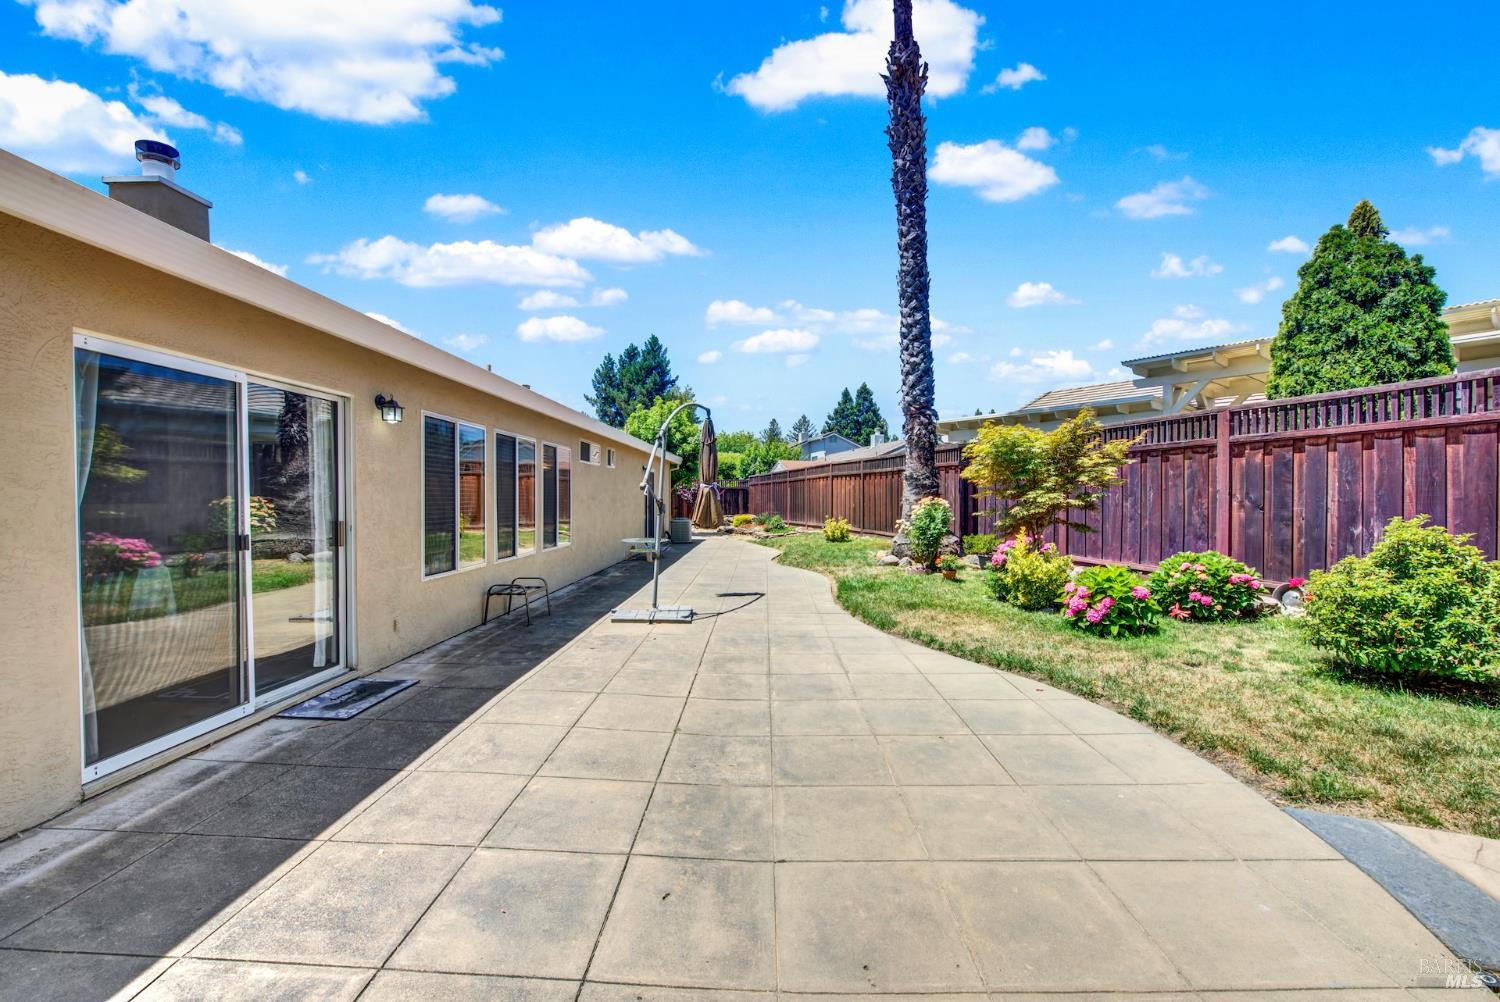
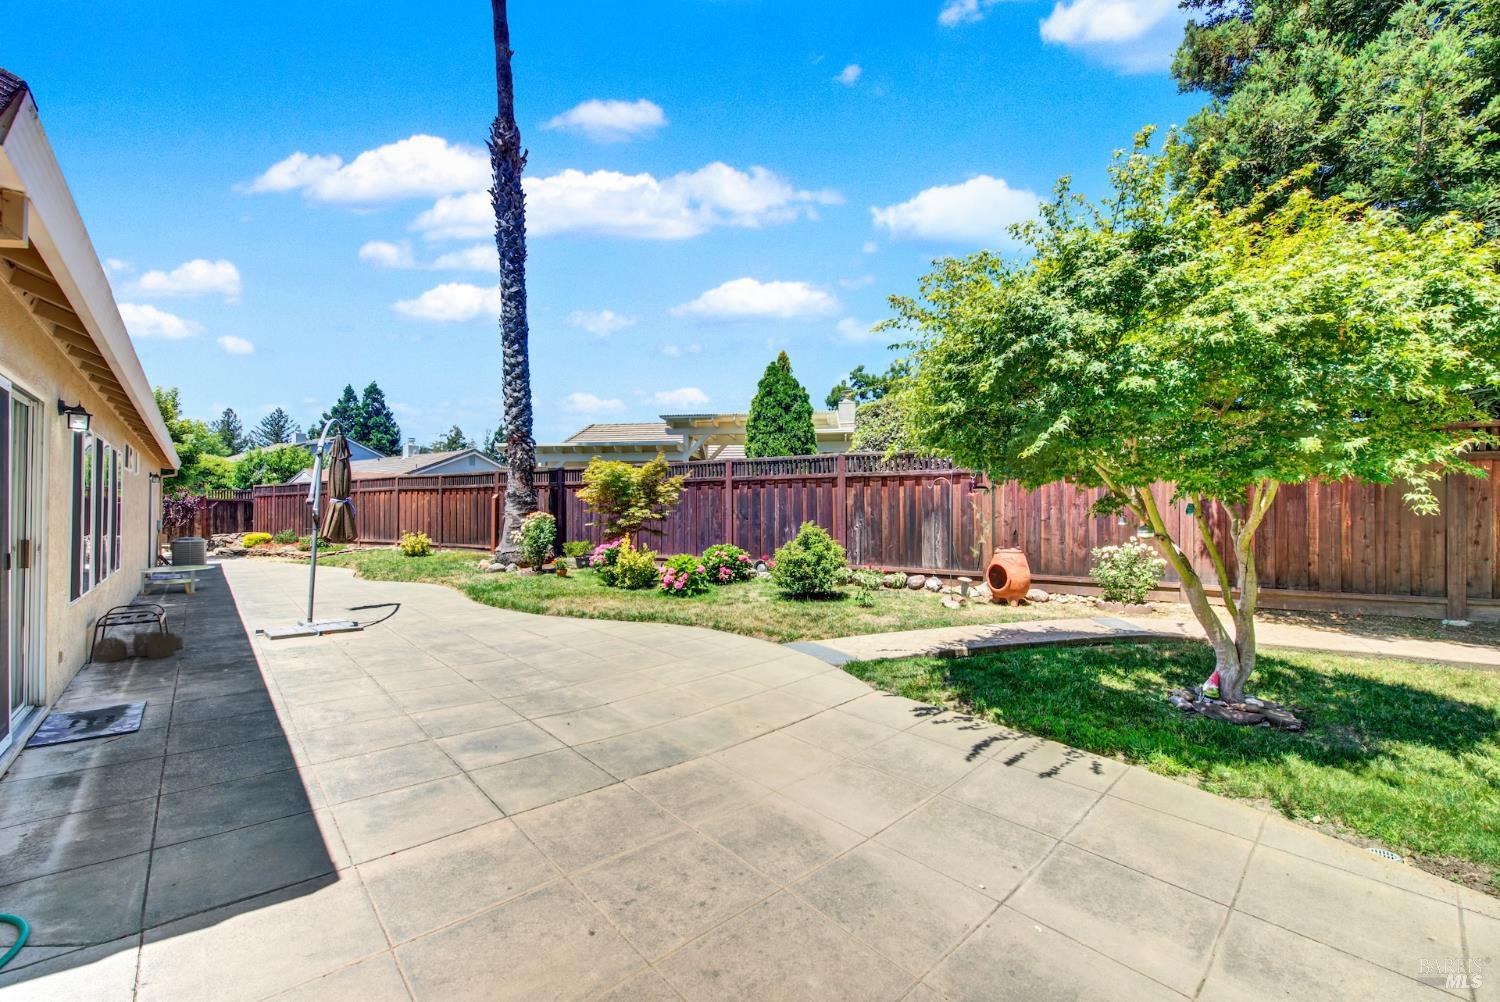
woven basket: none [496,594,561,621] -> present [93,630,183,663]

